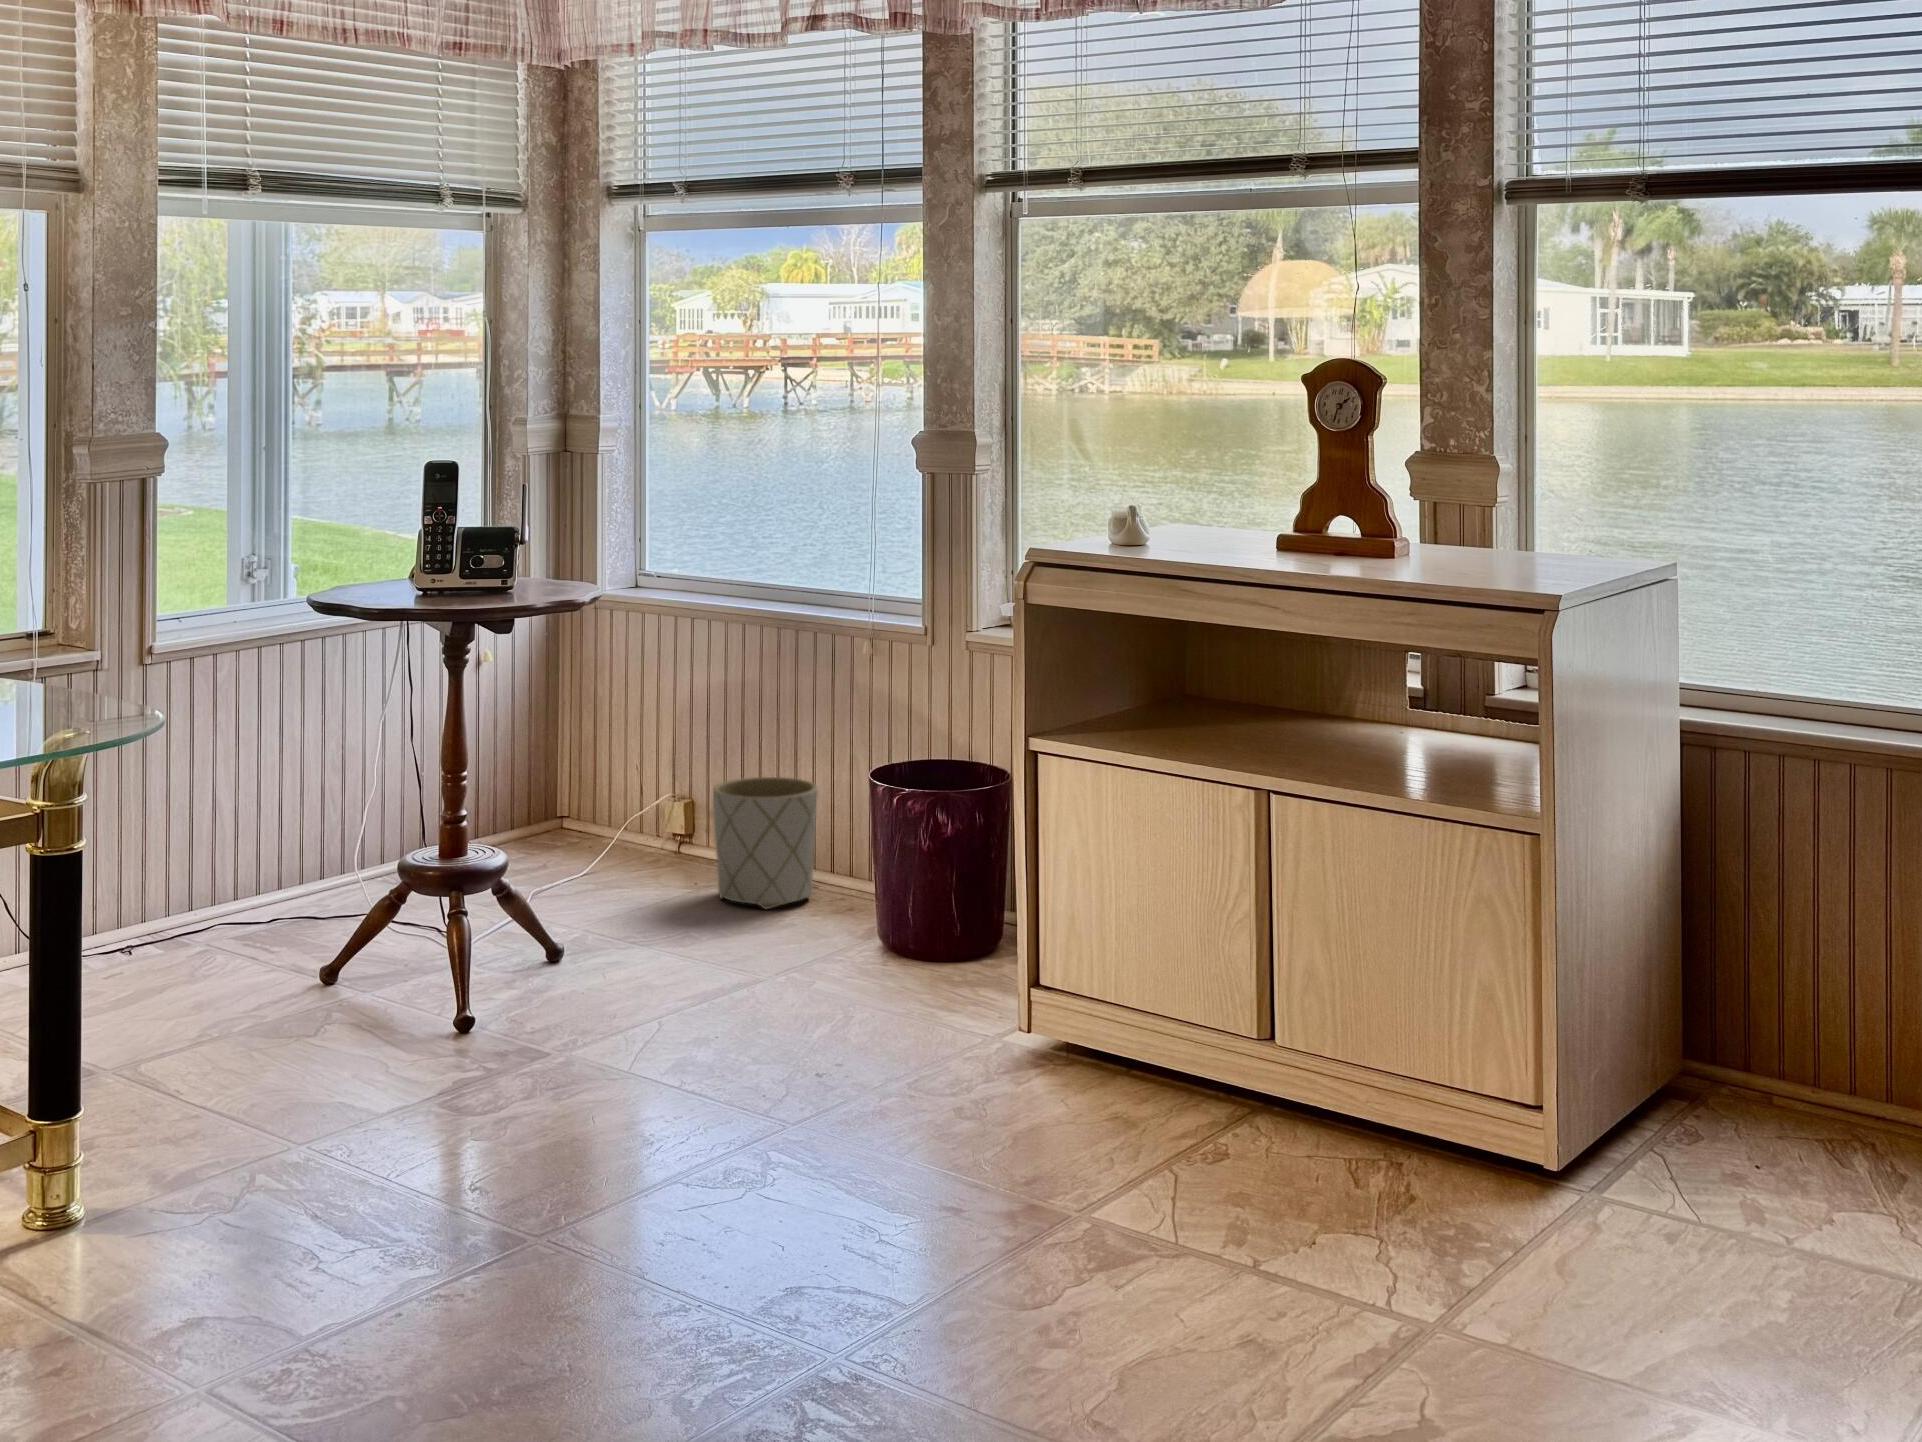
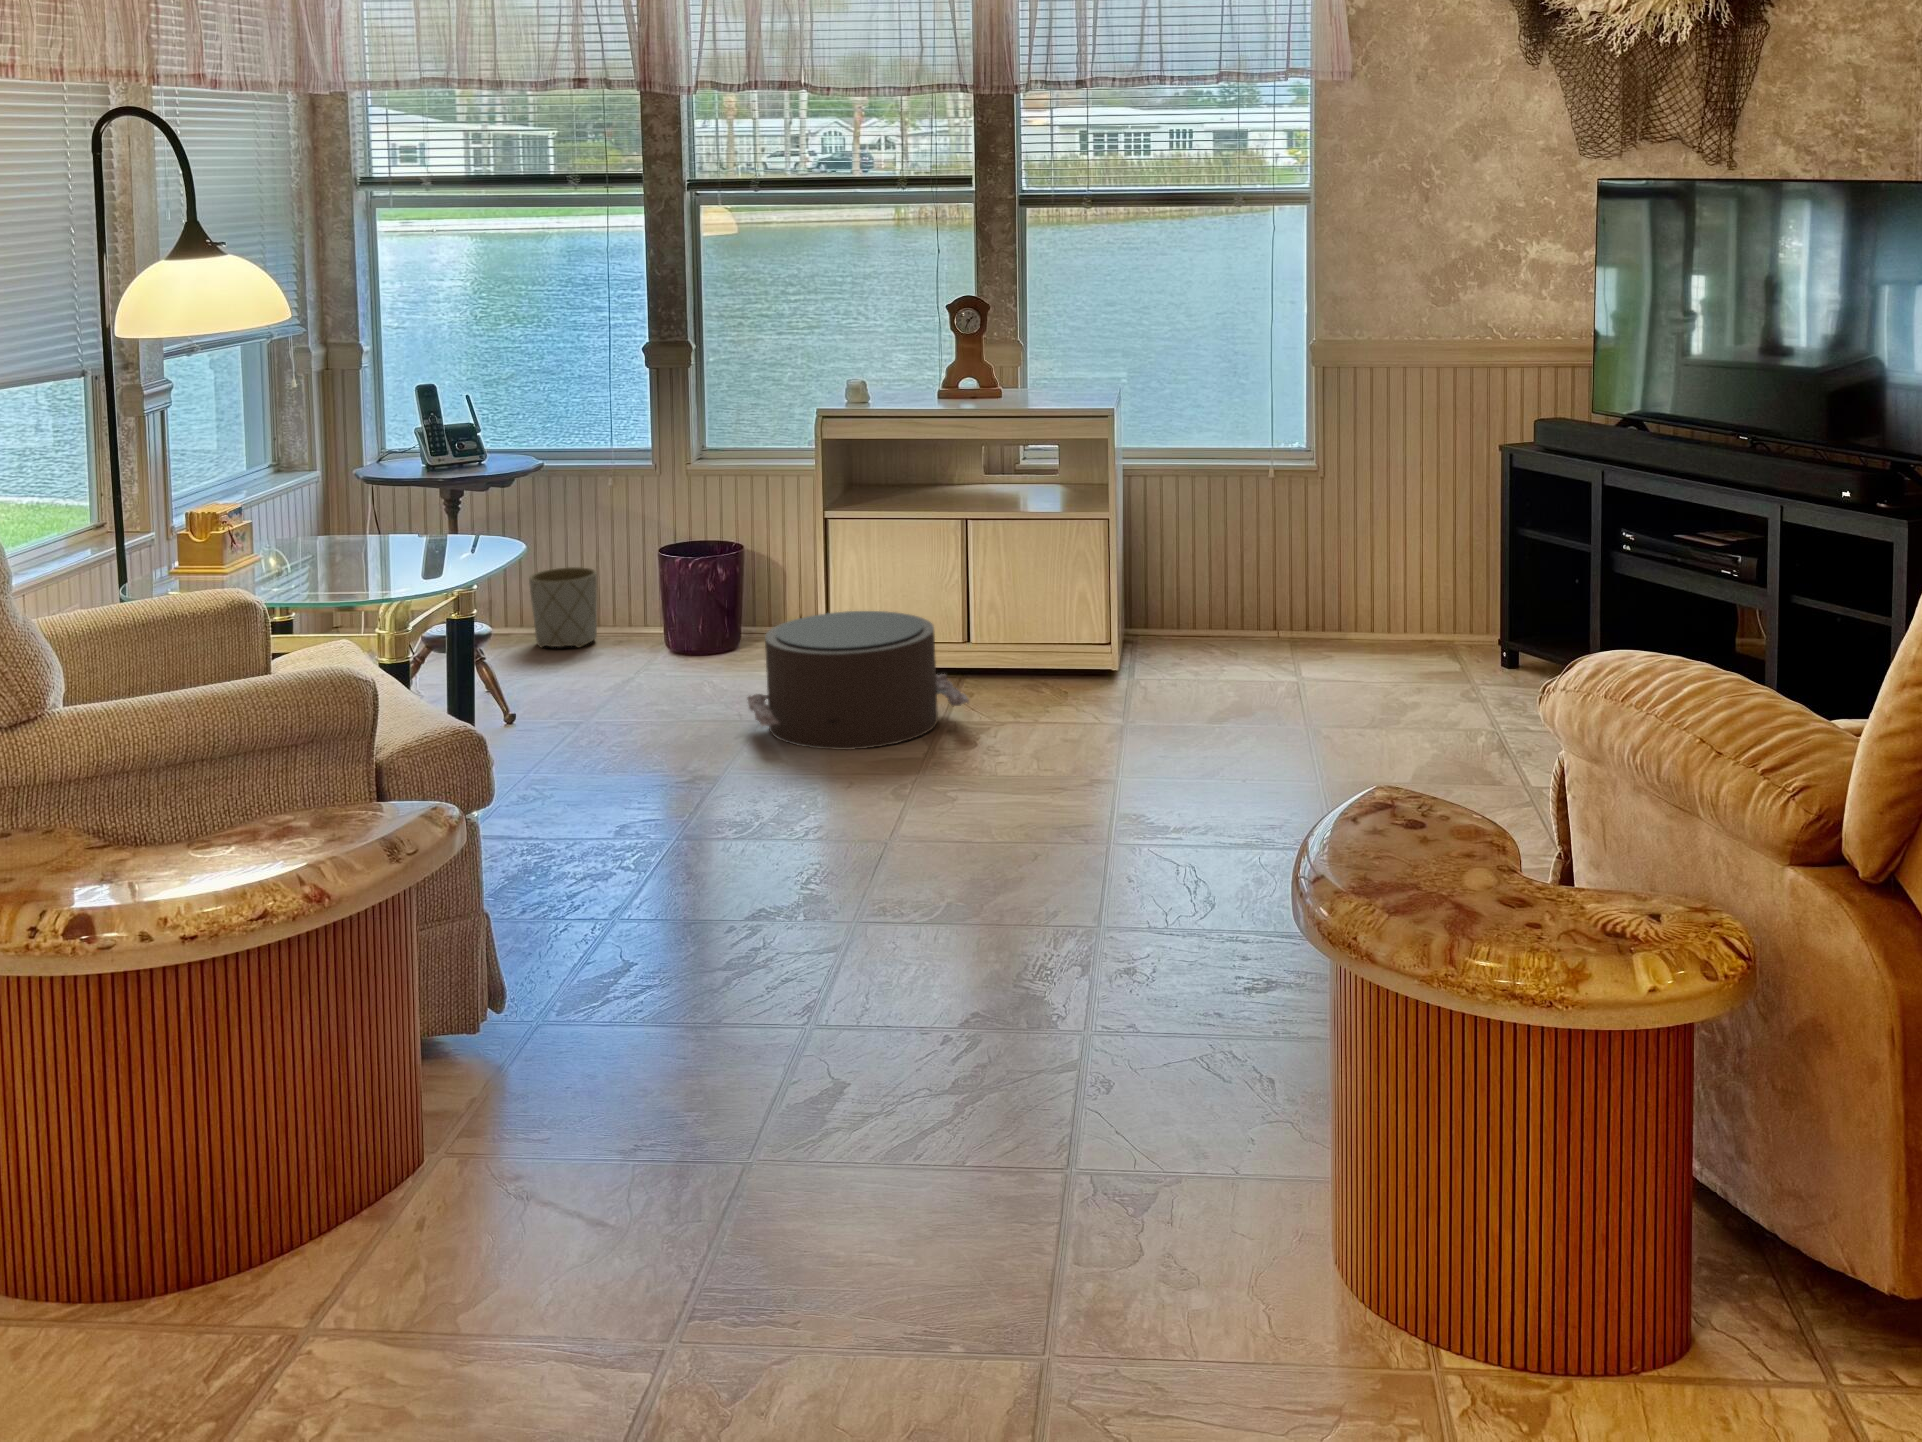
pouf: none [695,924,1144,1228] -> present [748,611,969,750]

